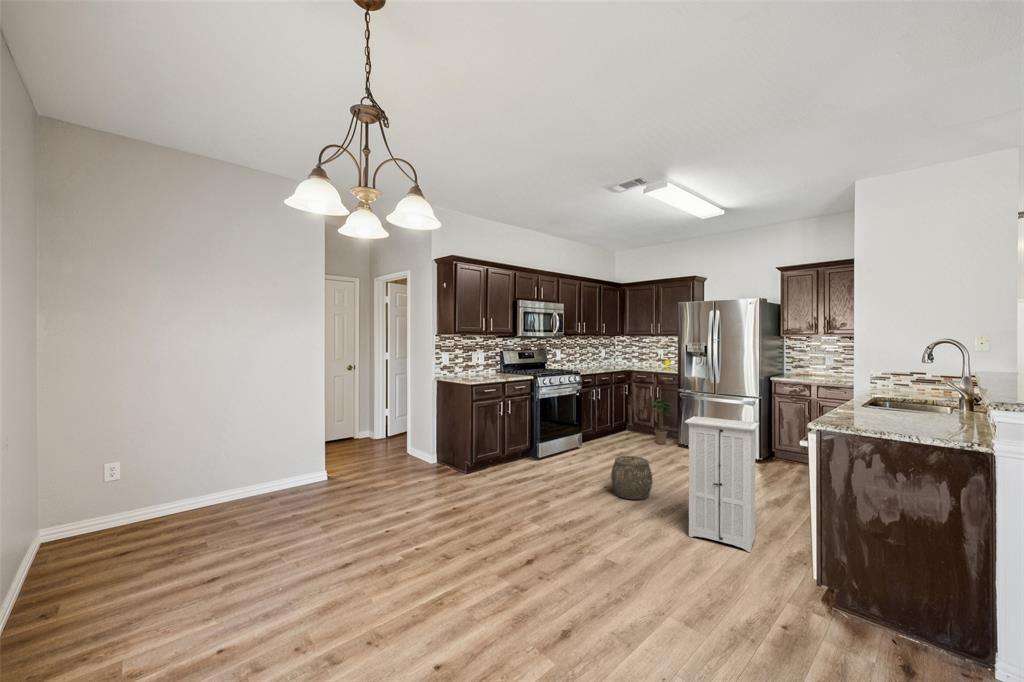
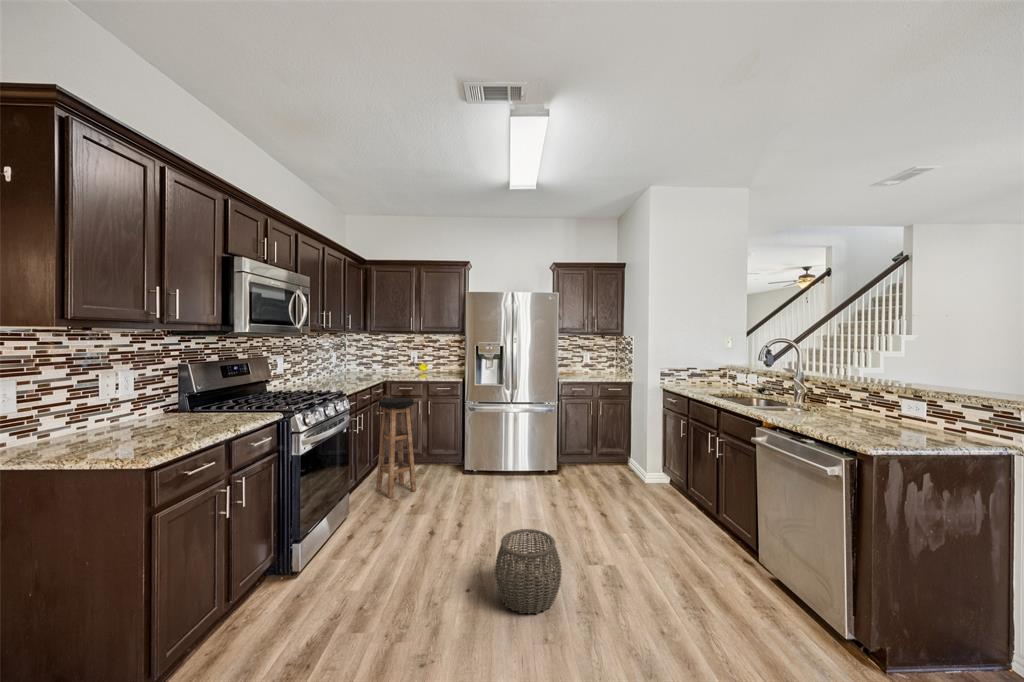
bar stool: none [609,380,633,446] -> present [376,398,416,498]
potted plant: present [651,398,676,444] -> none [425,417,462,478]
storage cabinet: present [685,415,759,552] -> none [659,452,775,656]

